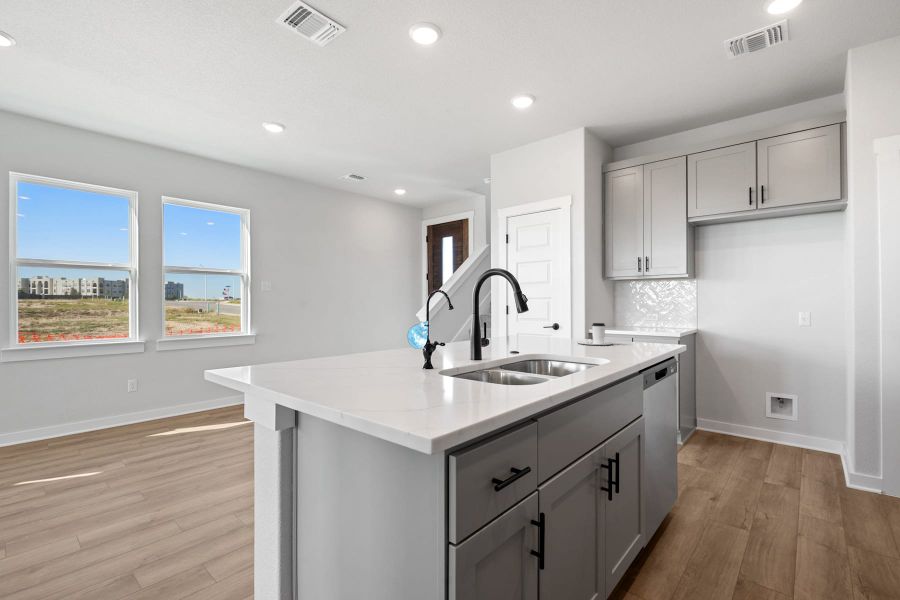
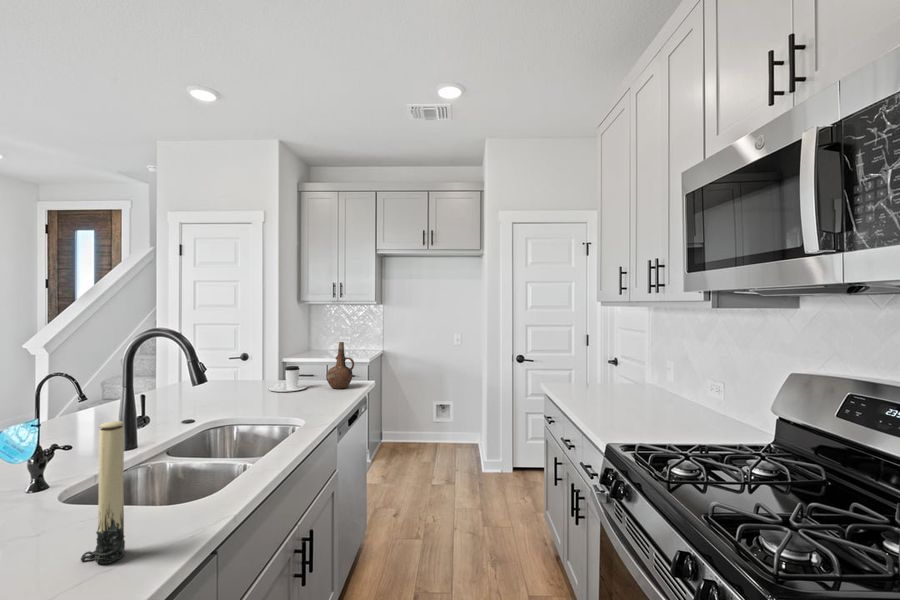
ceramic pitcher: none [632,301,662,347] -> present [326,342,354,389]
candle: none [453,302,477,399] -> present [81,421,125,564]

